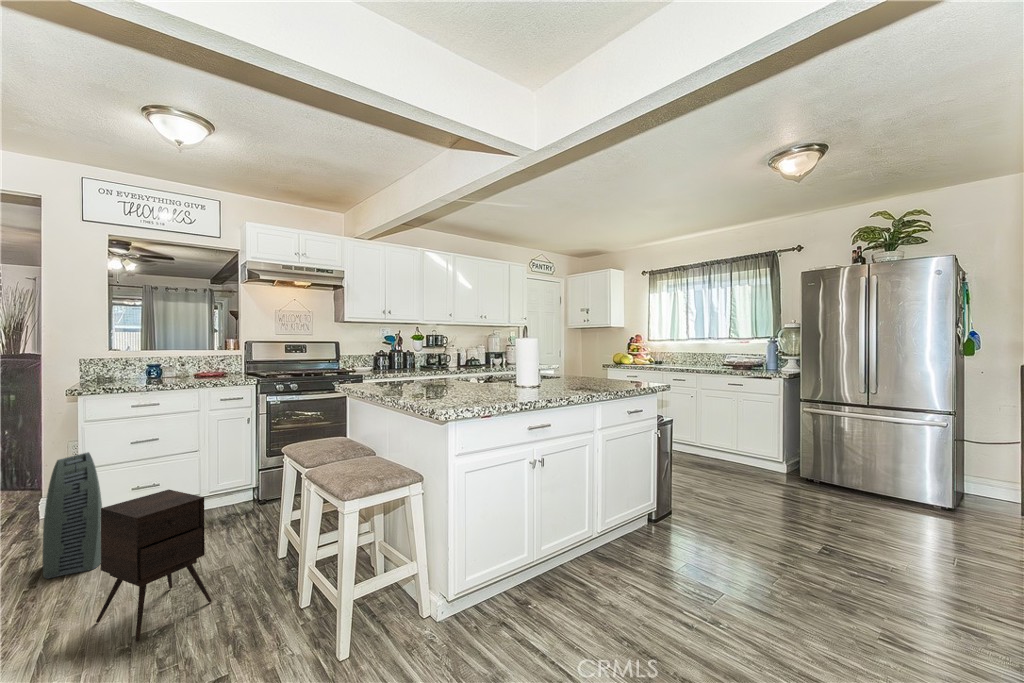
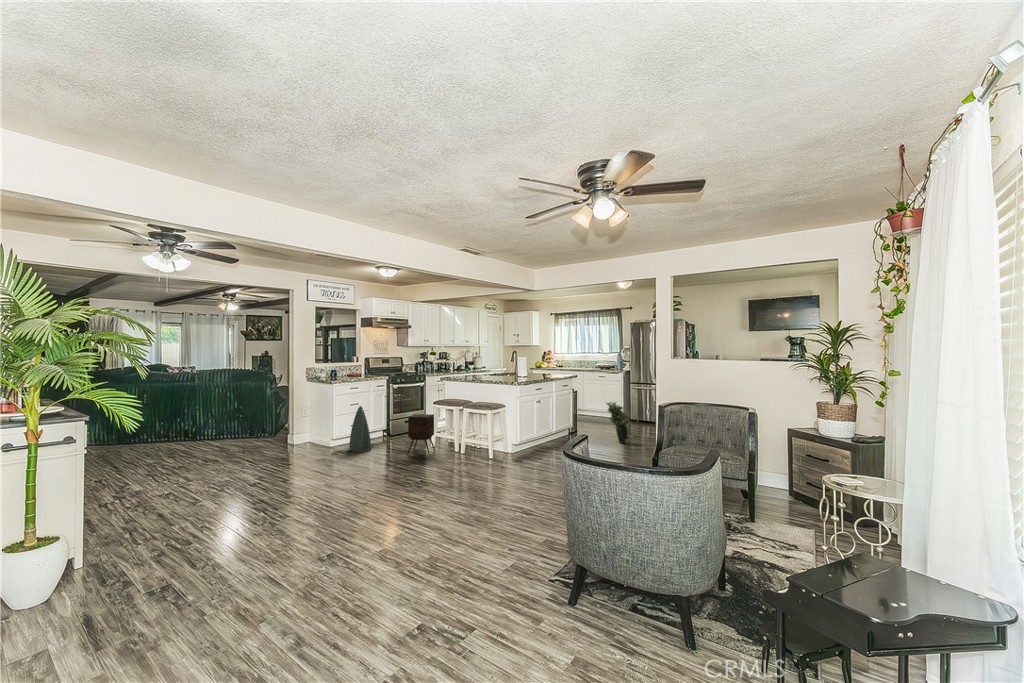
potted plant: none [753,478,853,644] -> present [606,402,629,444]

